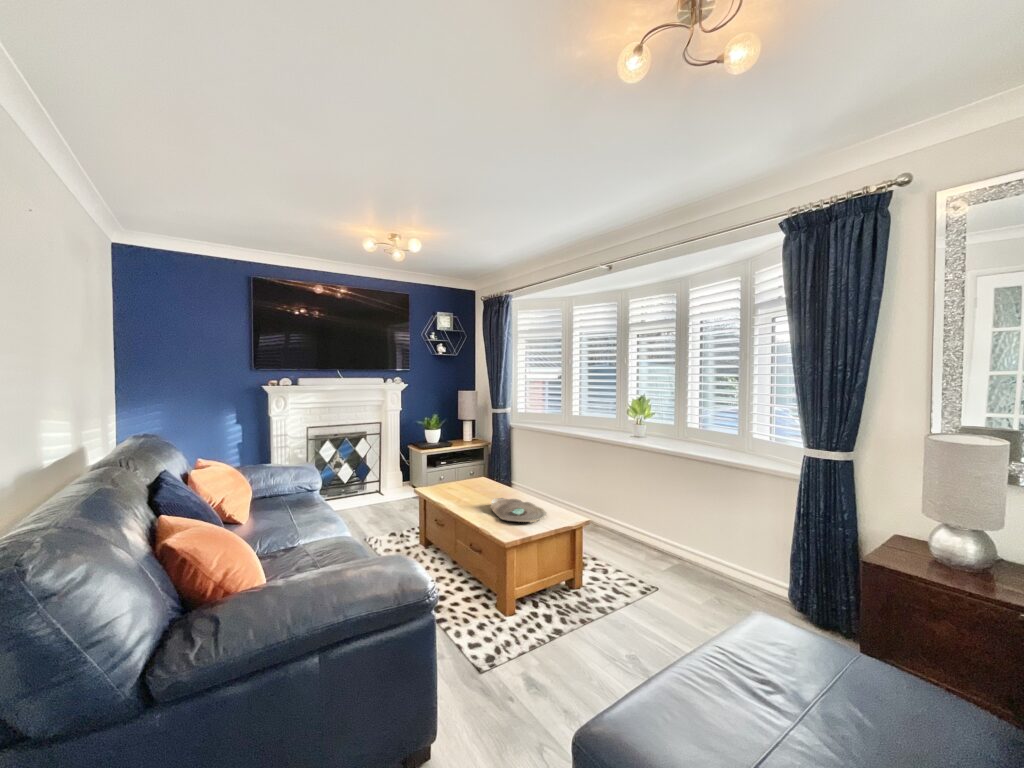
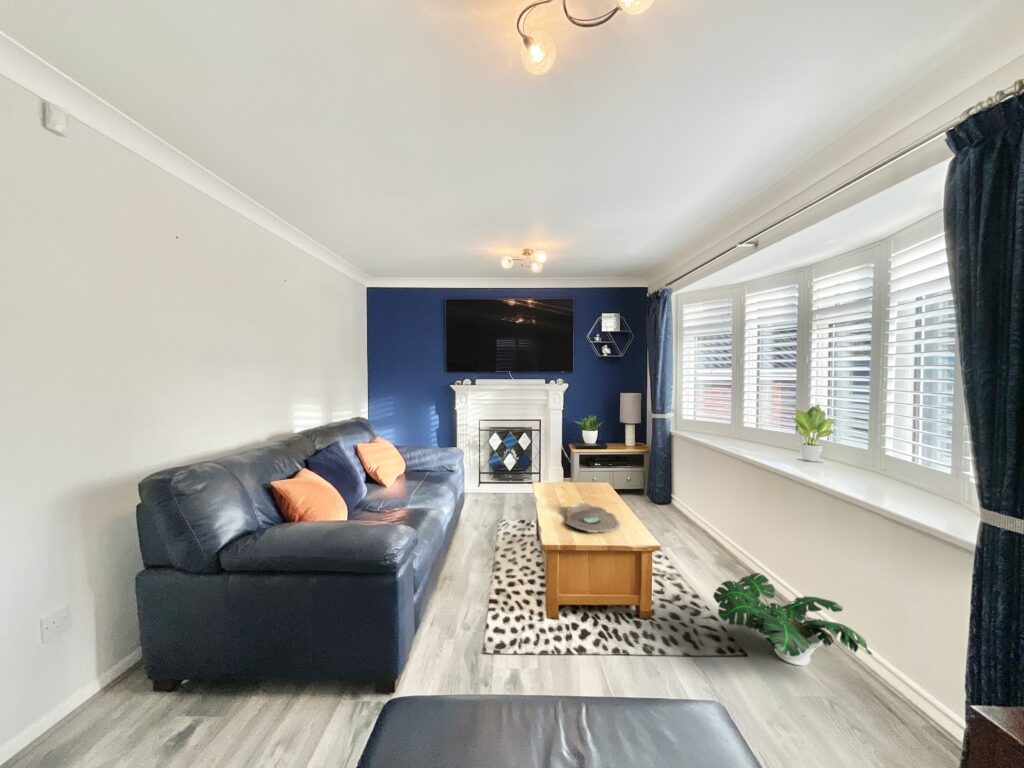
potted plant: none [627,525,730,583] -> present [713,573,872,666]

